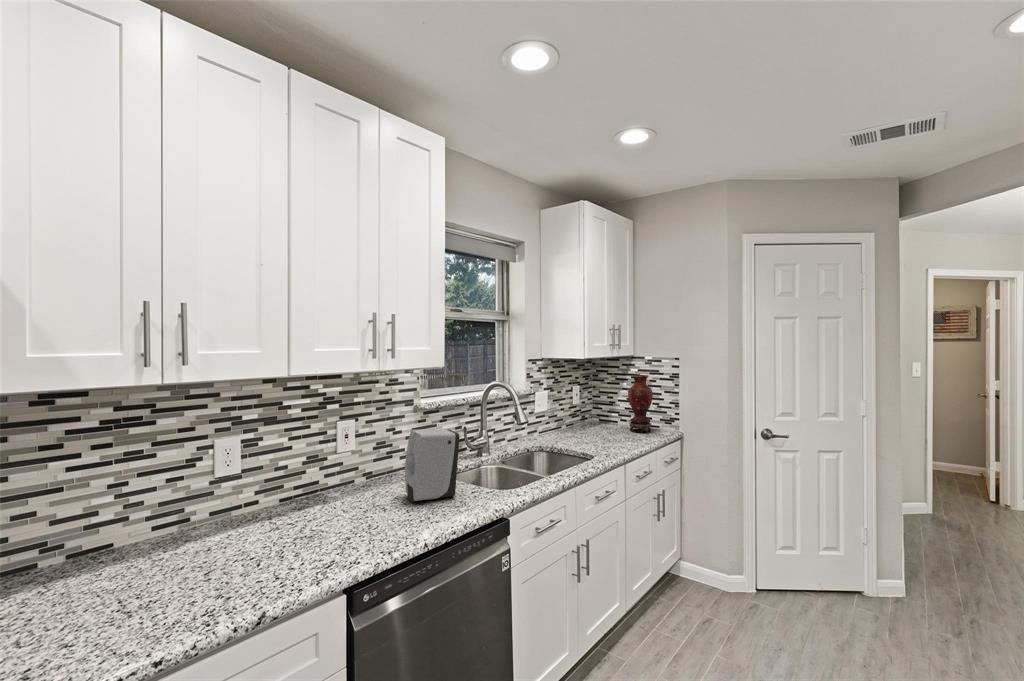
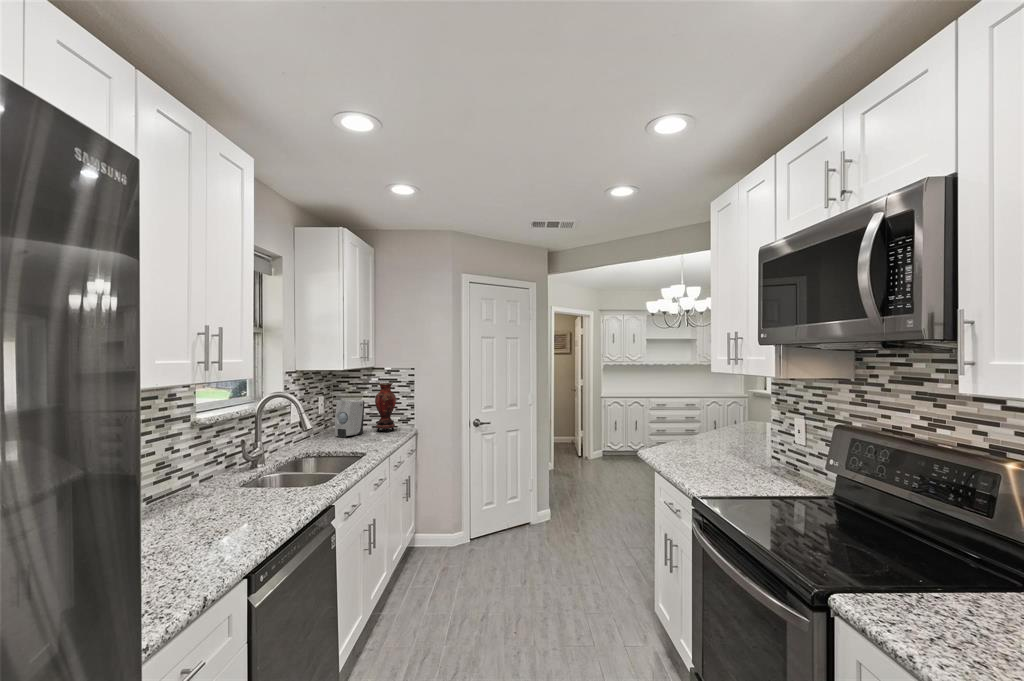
soap dispenser: present [405,429,460,503] -> present [335,400,364,438]

